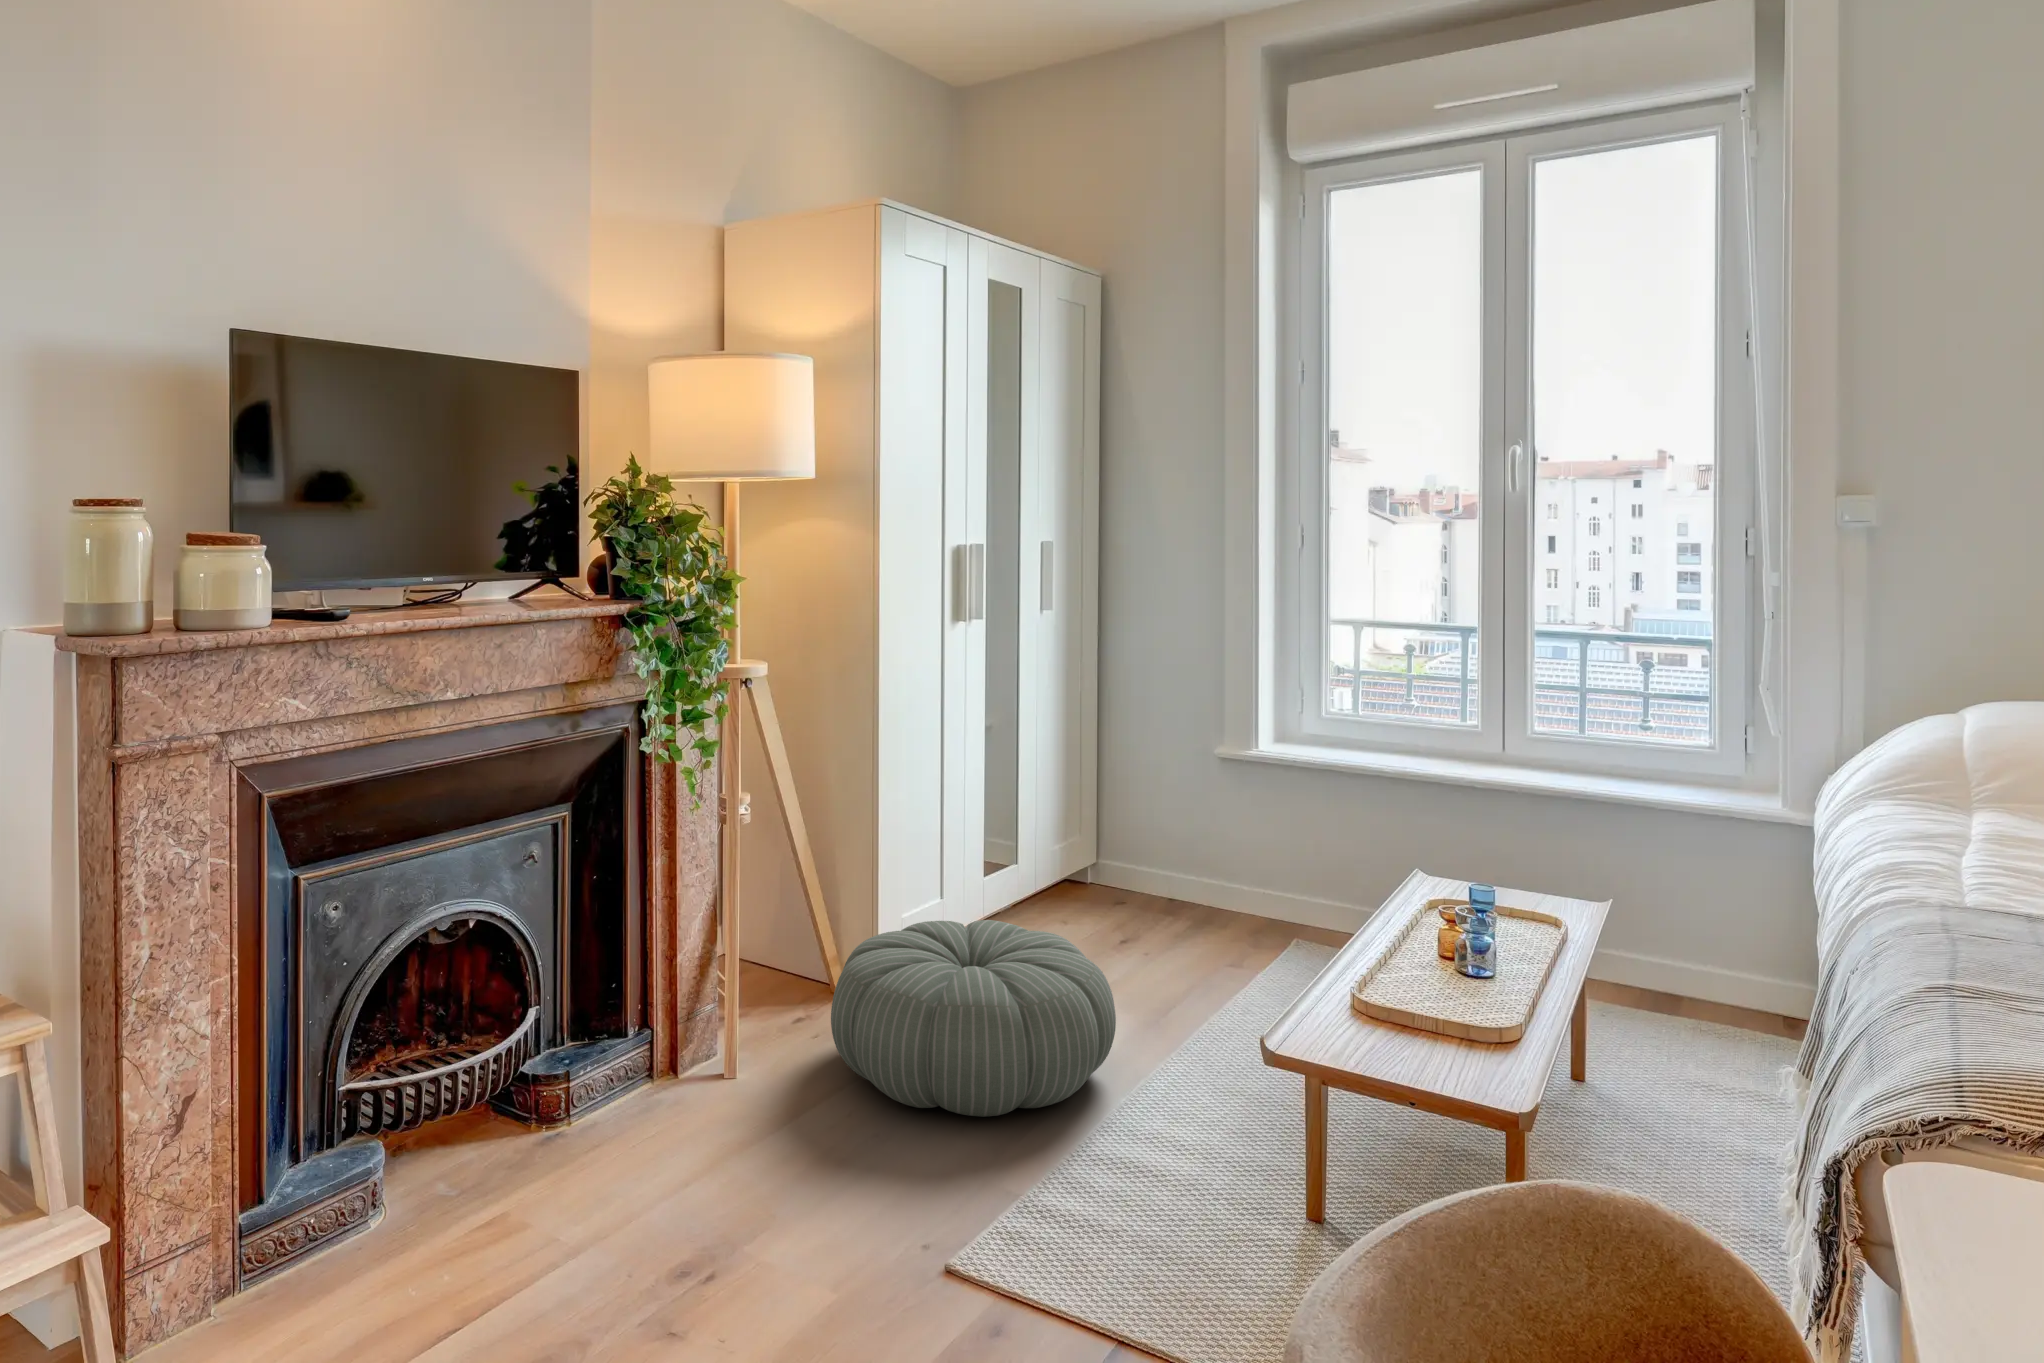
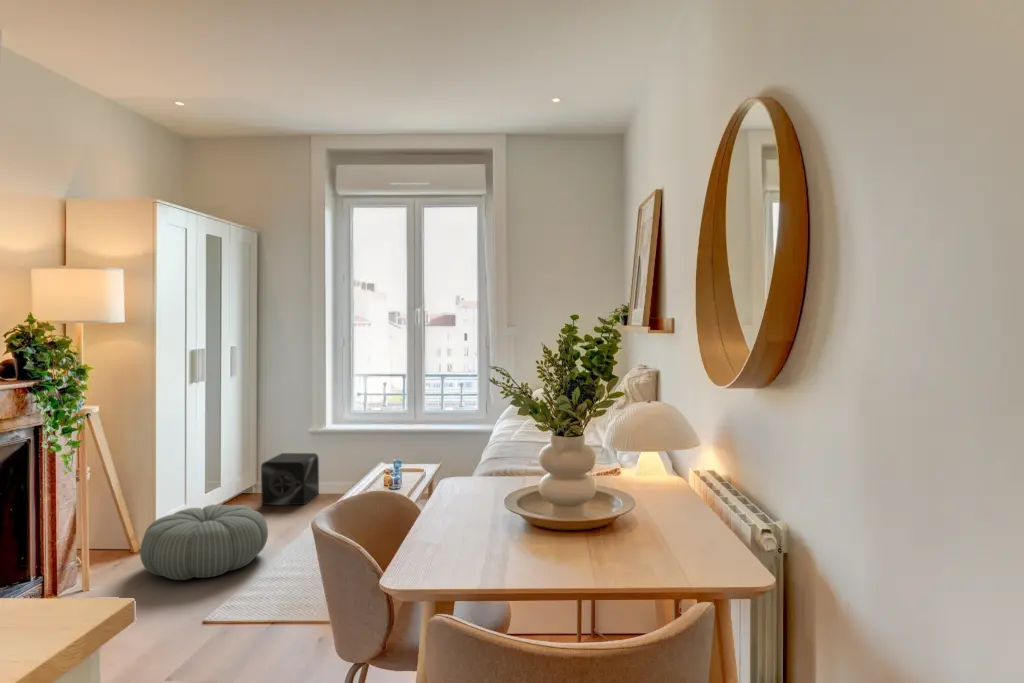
speaker: none [1104,800,1242,942] -> present [261,453,319,505]

